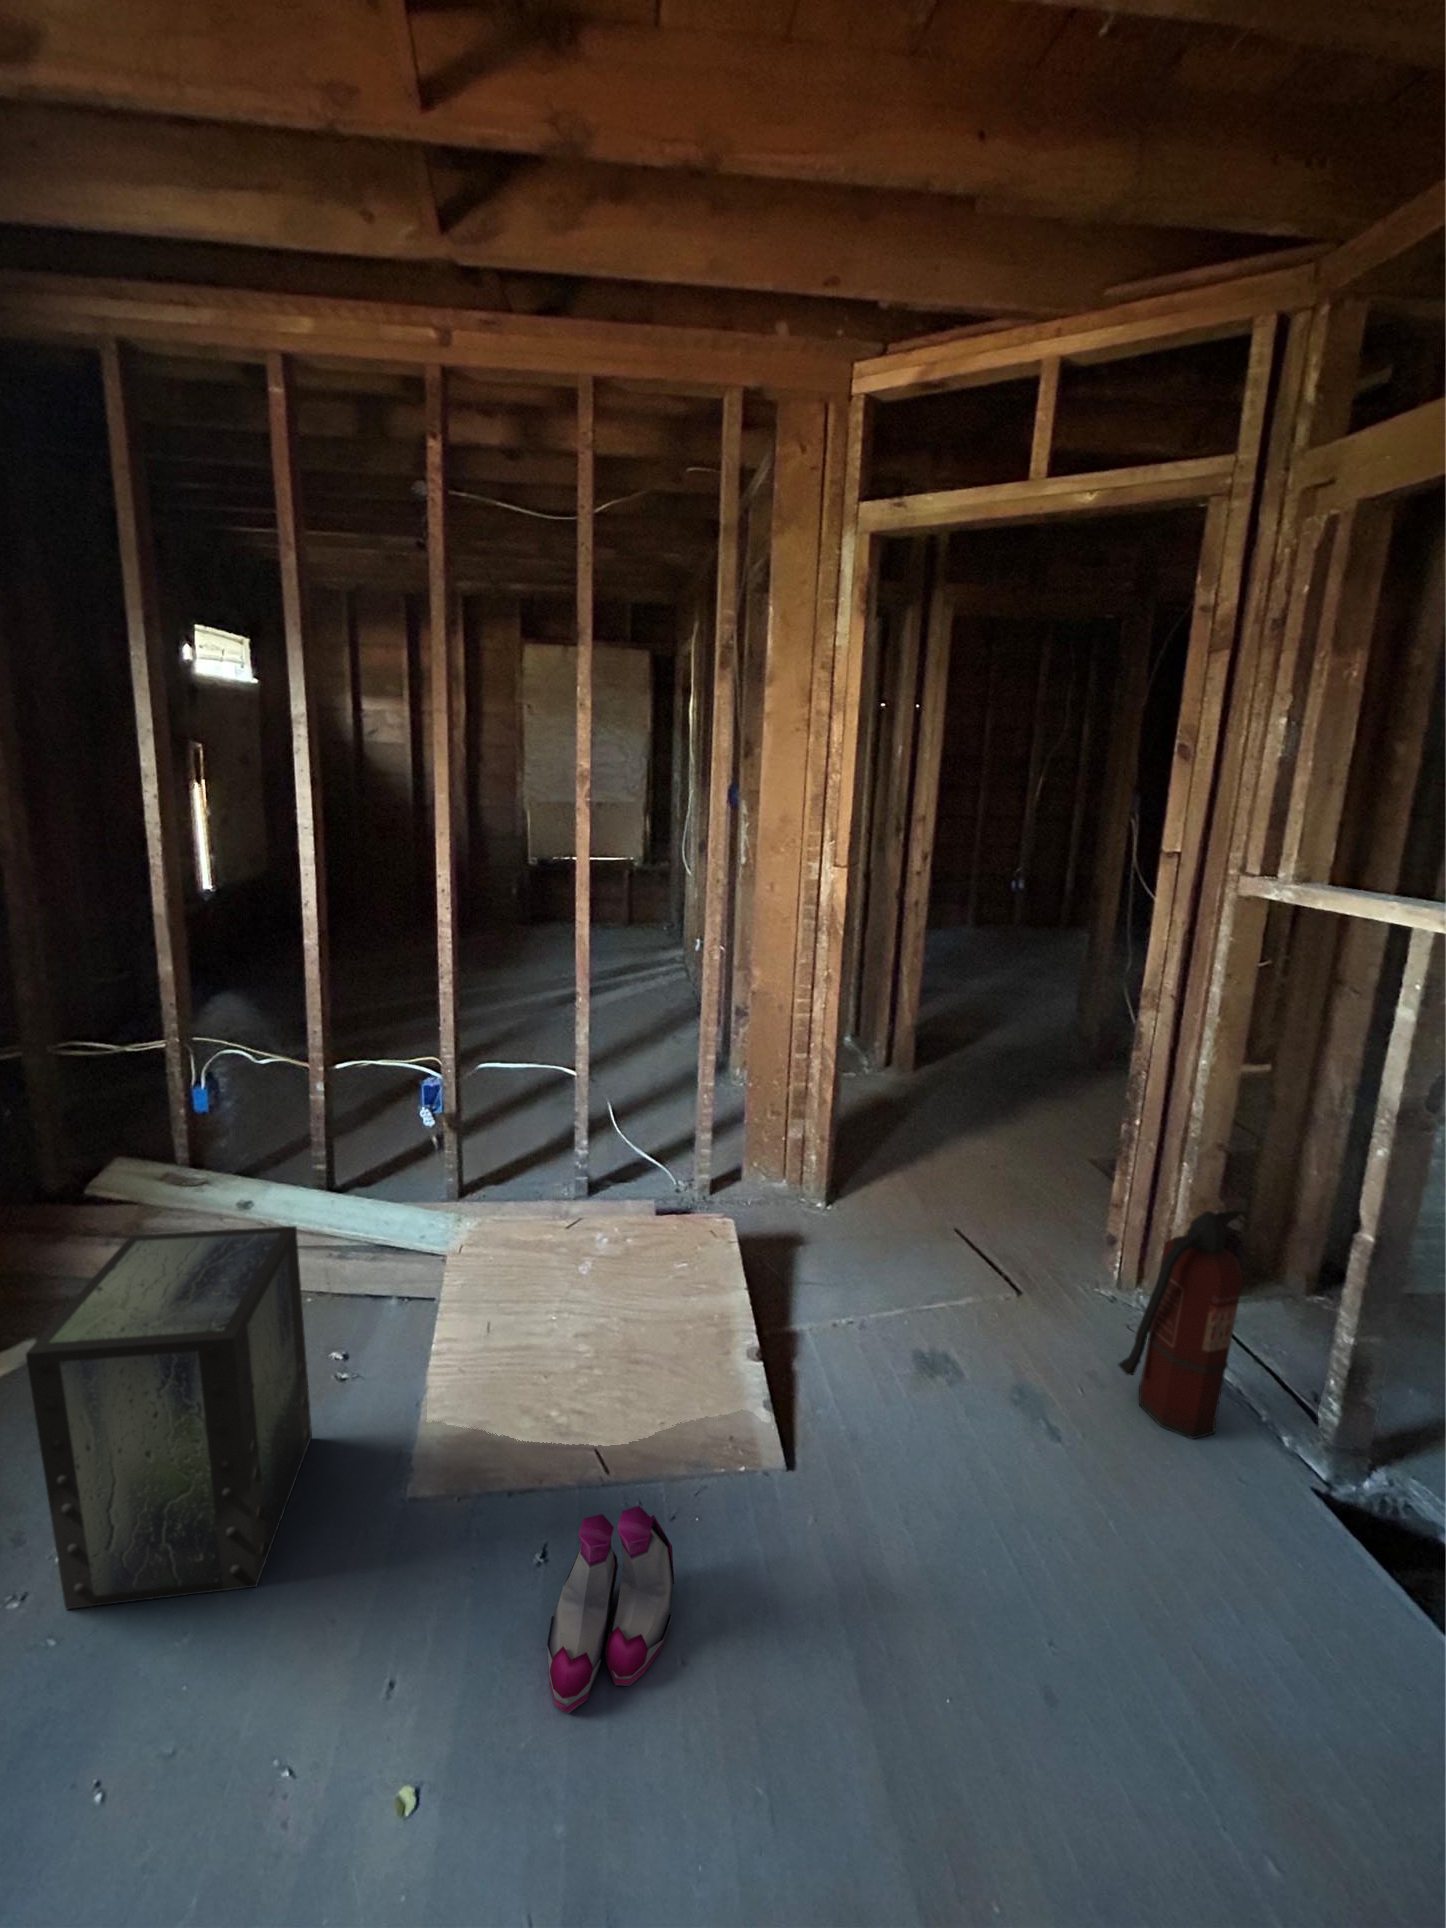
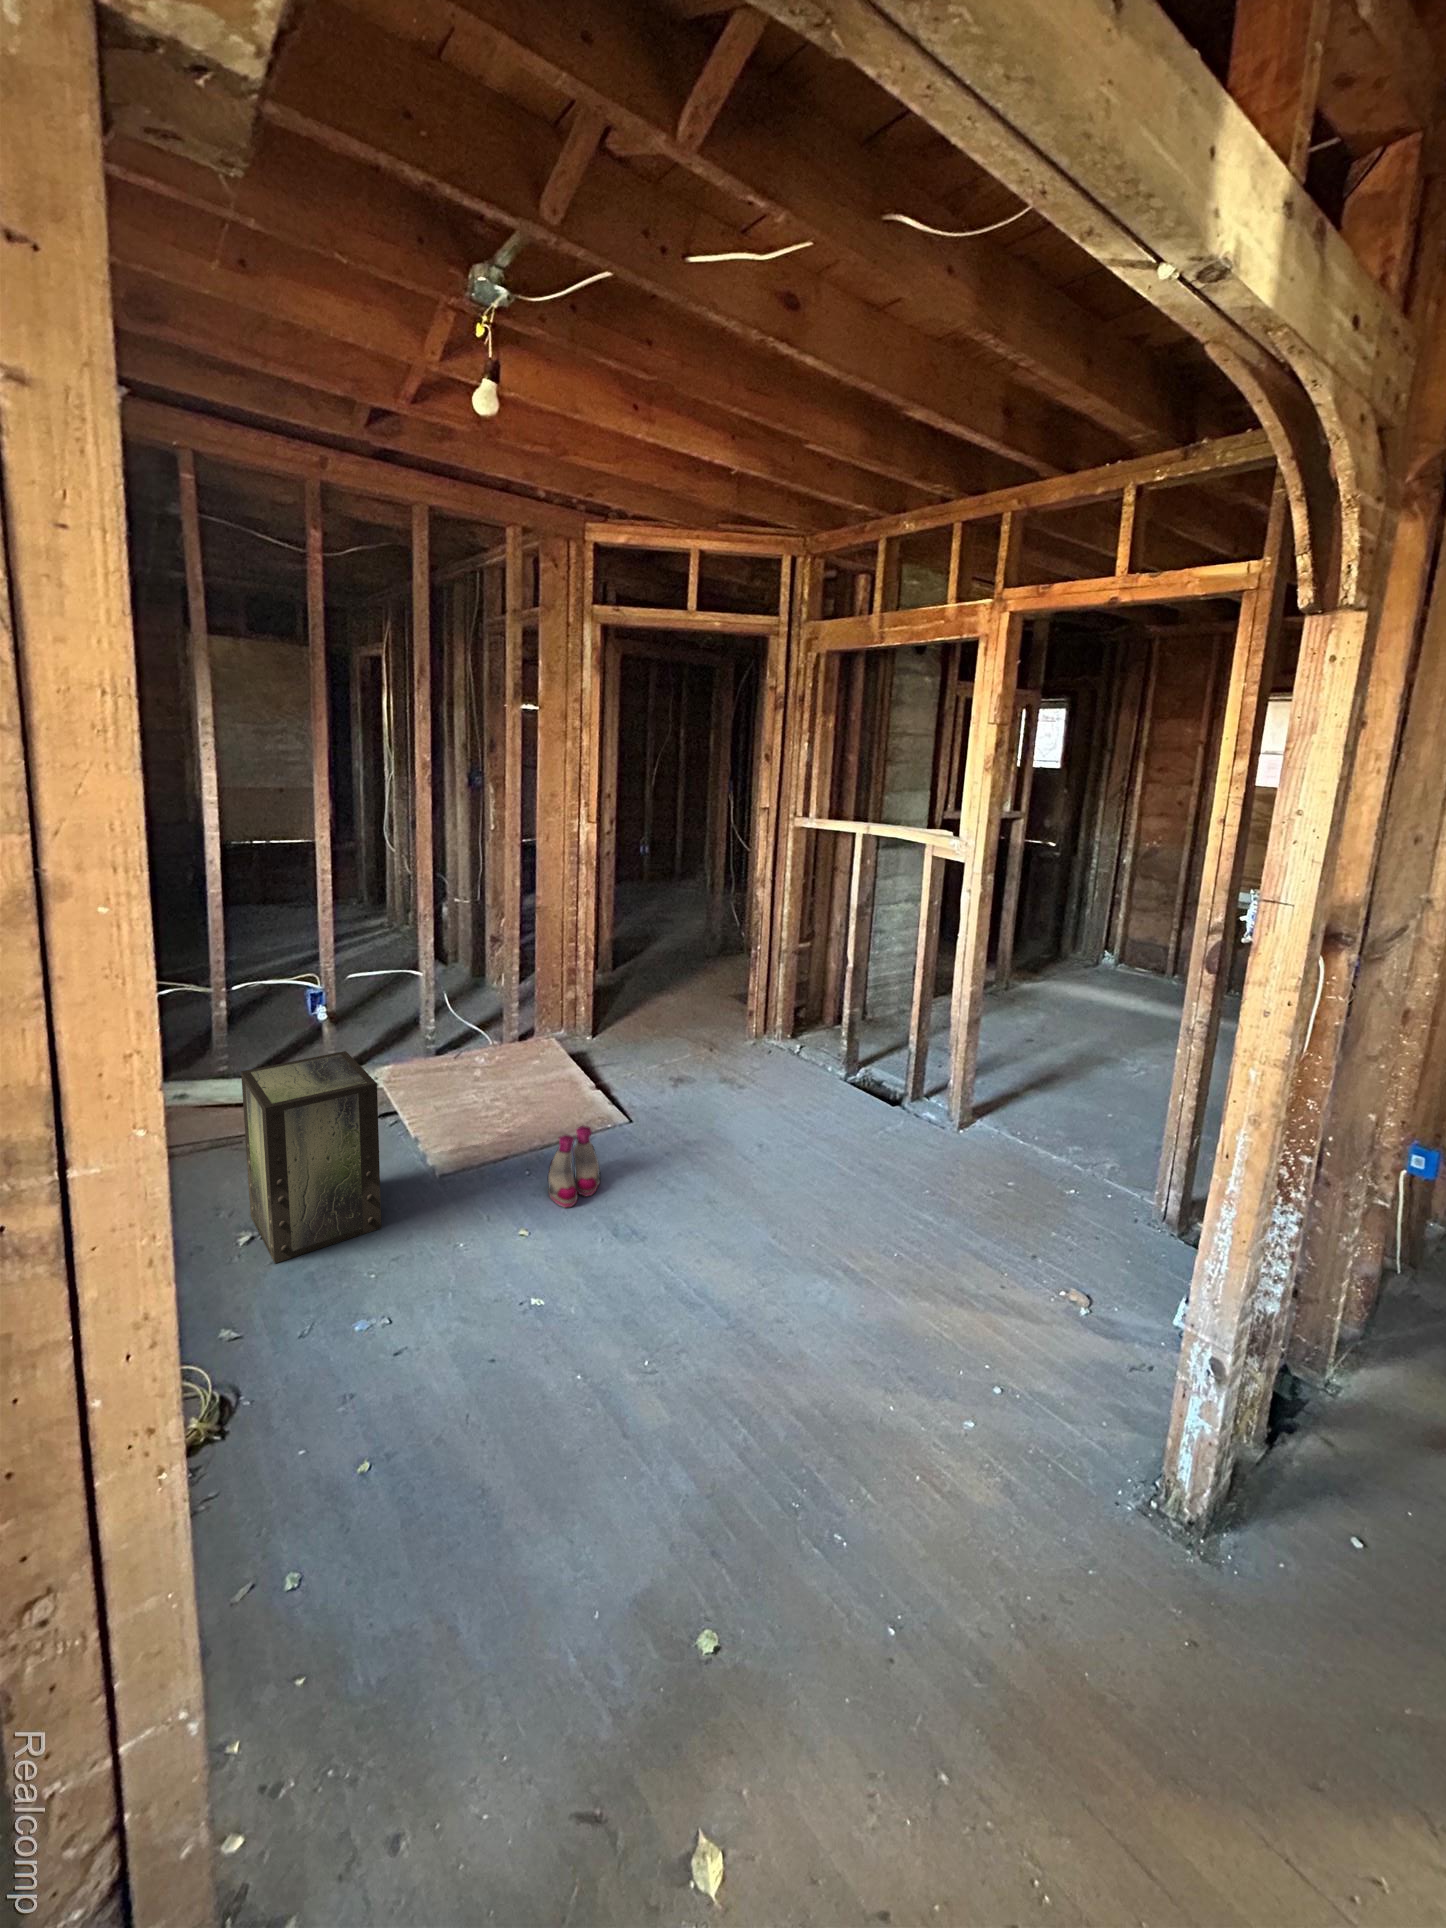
fire extinguisher: present [1118,1211,1243,1439] -> none [760,974,805,1081]

